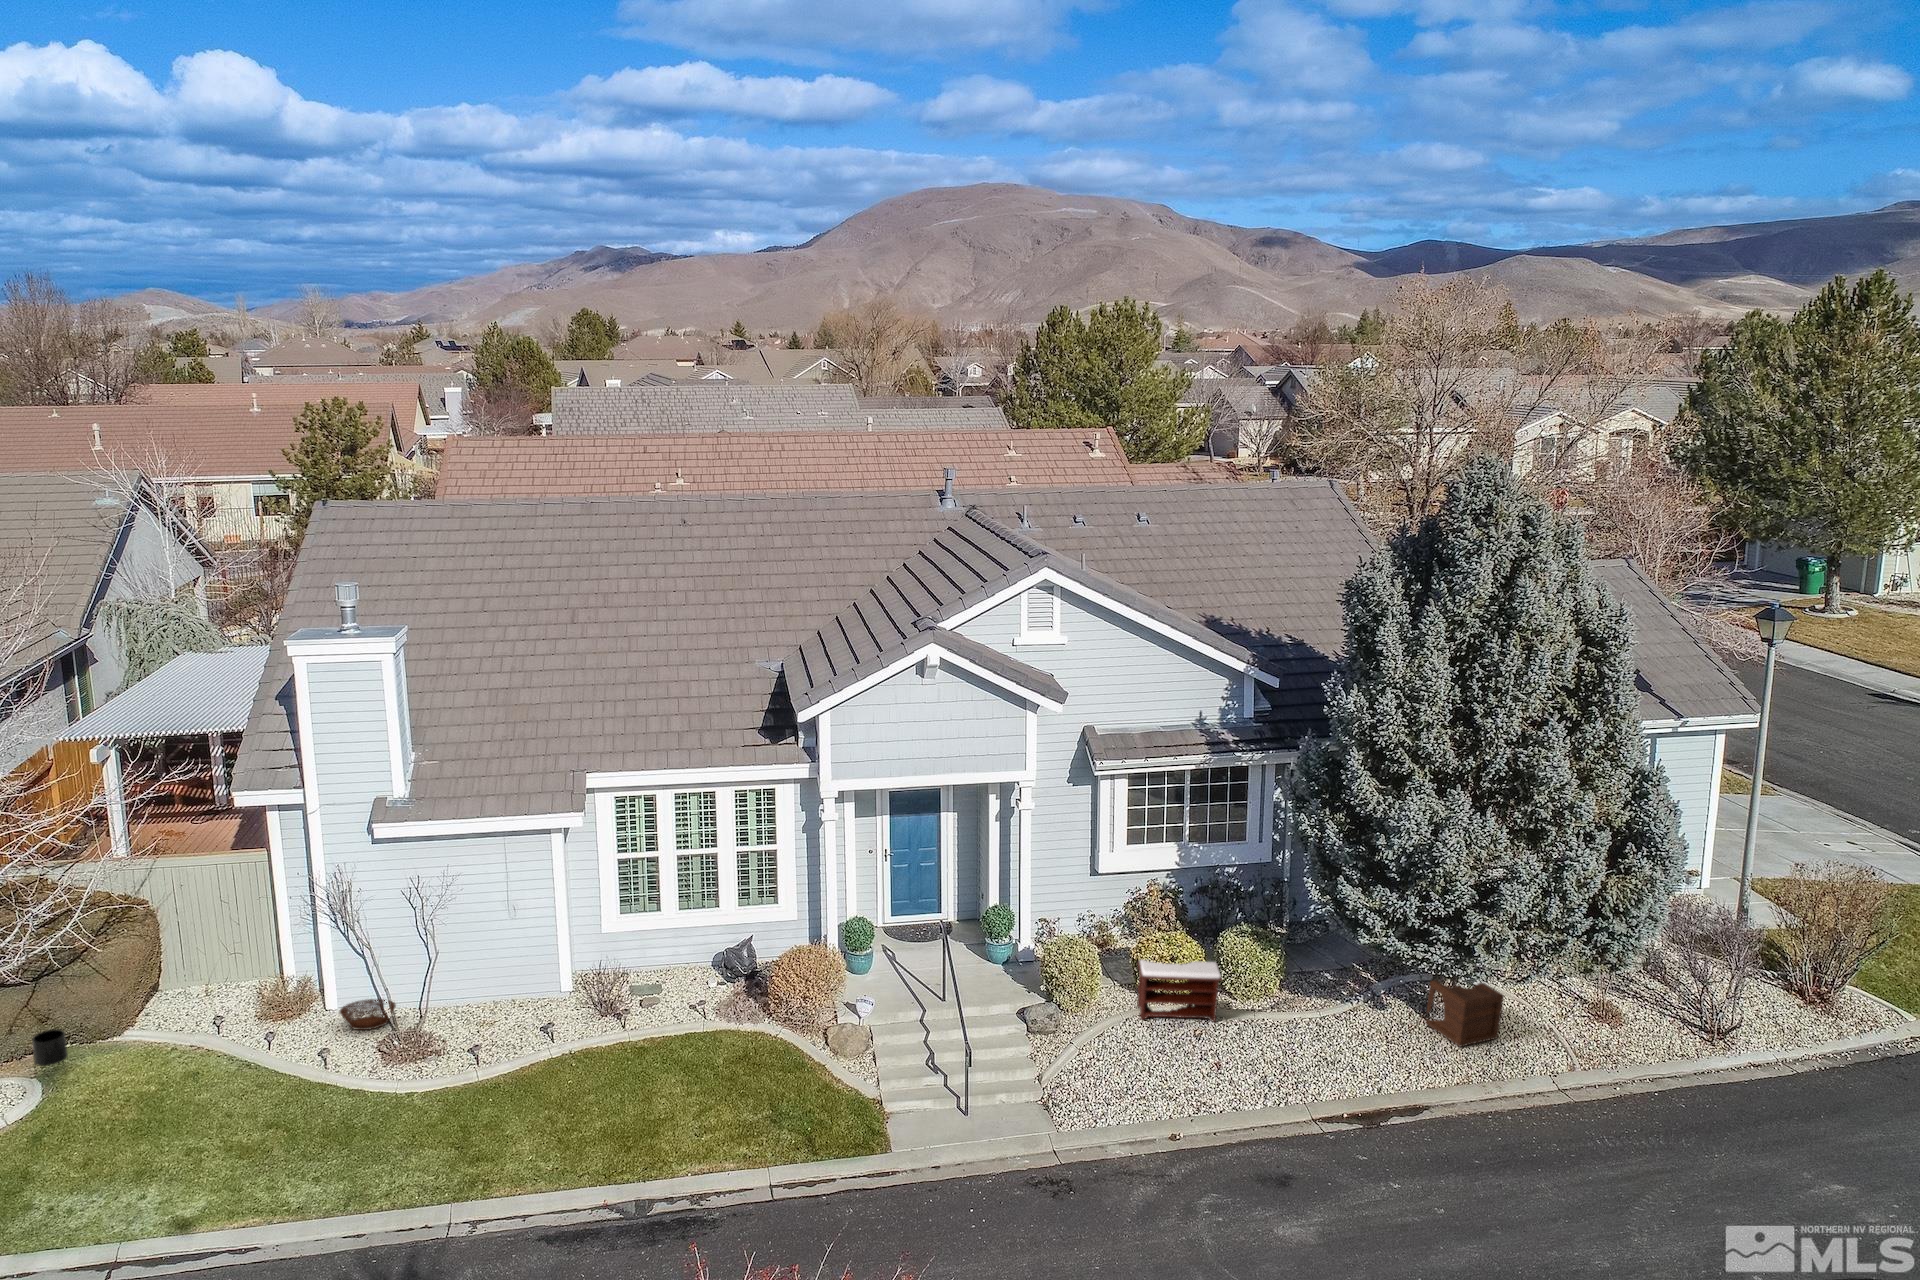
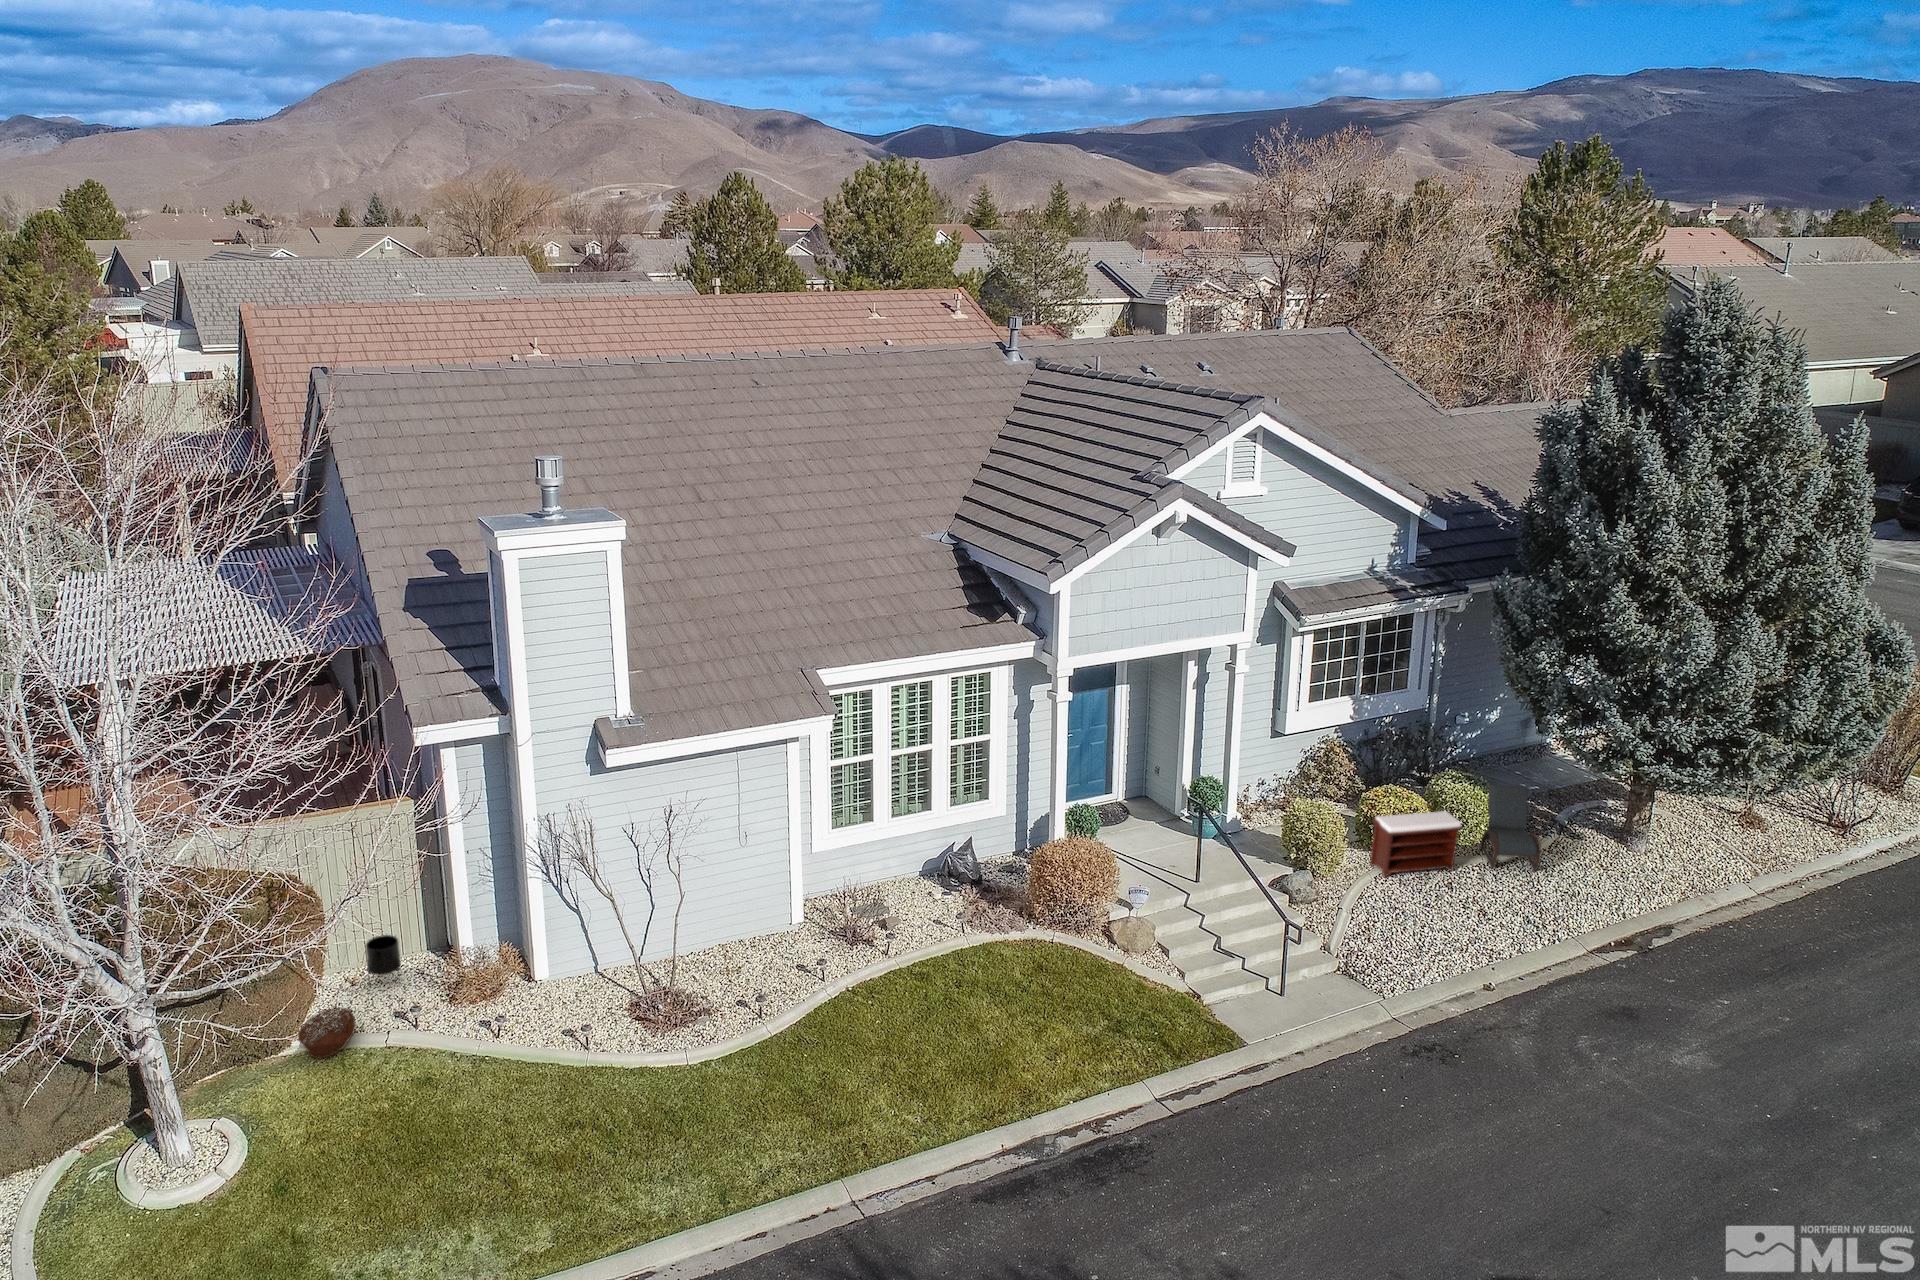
lounge chair: none [1256,941,1309,1033] -> present [1480,785,1541,871]
wooden crate: present [1425,980,1504,1047] -> none [1633,796,1713,867]
basket: present [340,999,396,1030] -> present [298,1008,356,1058]
planter: present [32,1029,68,1068] -> present [366,935,401,979]

